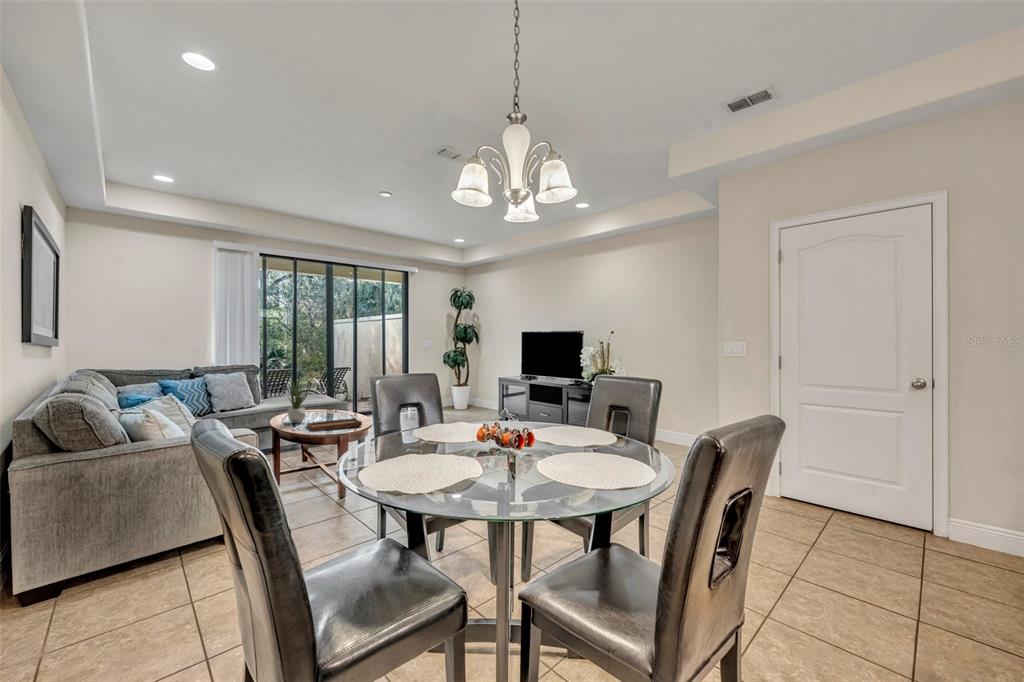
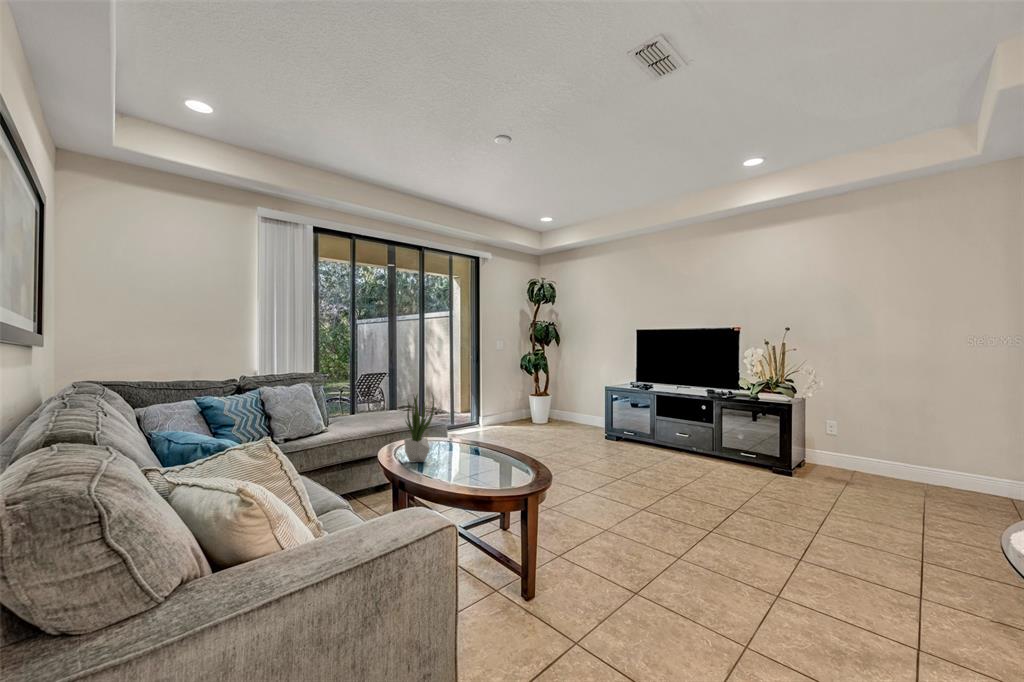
tray: present [307,410,362,431] -> none [441,442,522,481]

